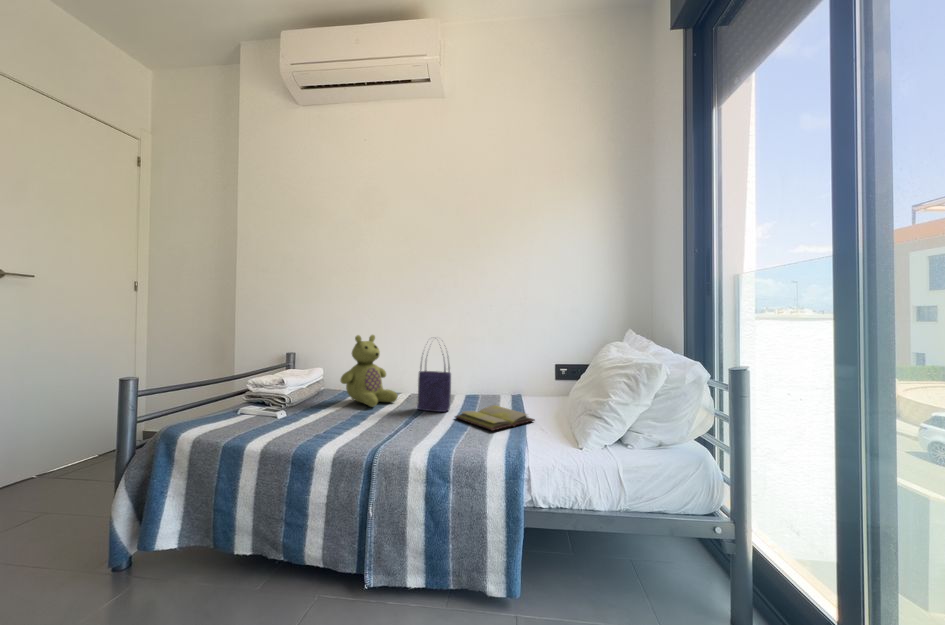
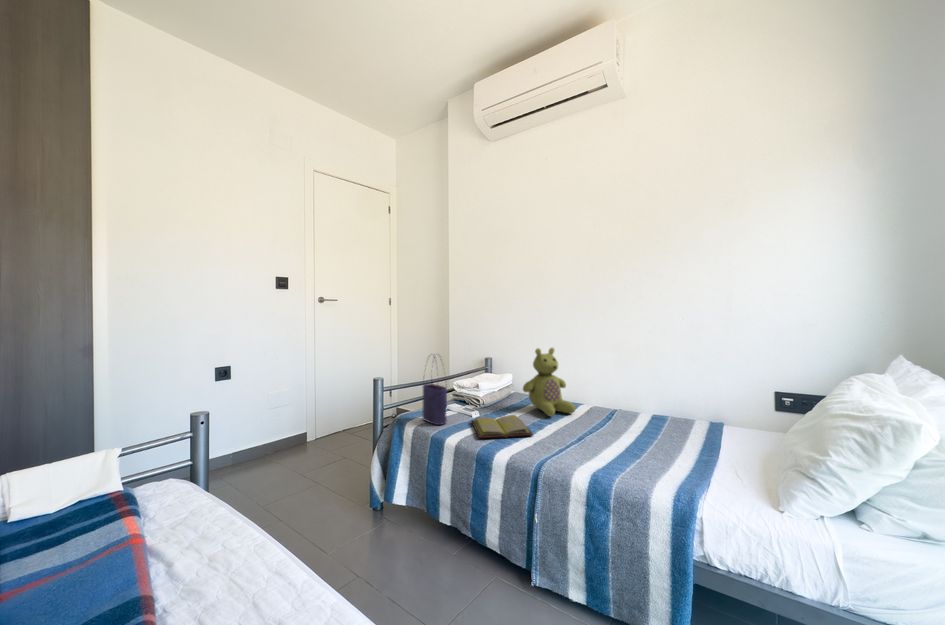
tote bag: present [417,354,451,412] -> present [422,357,447,425]
diary: present [455,405,535,431] -> present [472,415,533,438]

